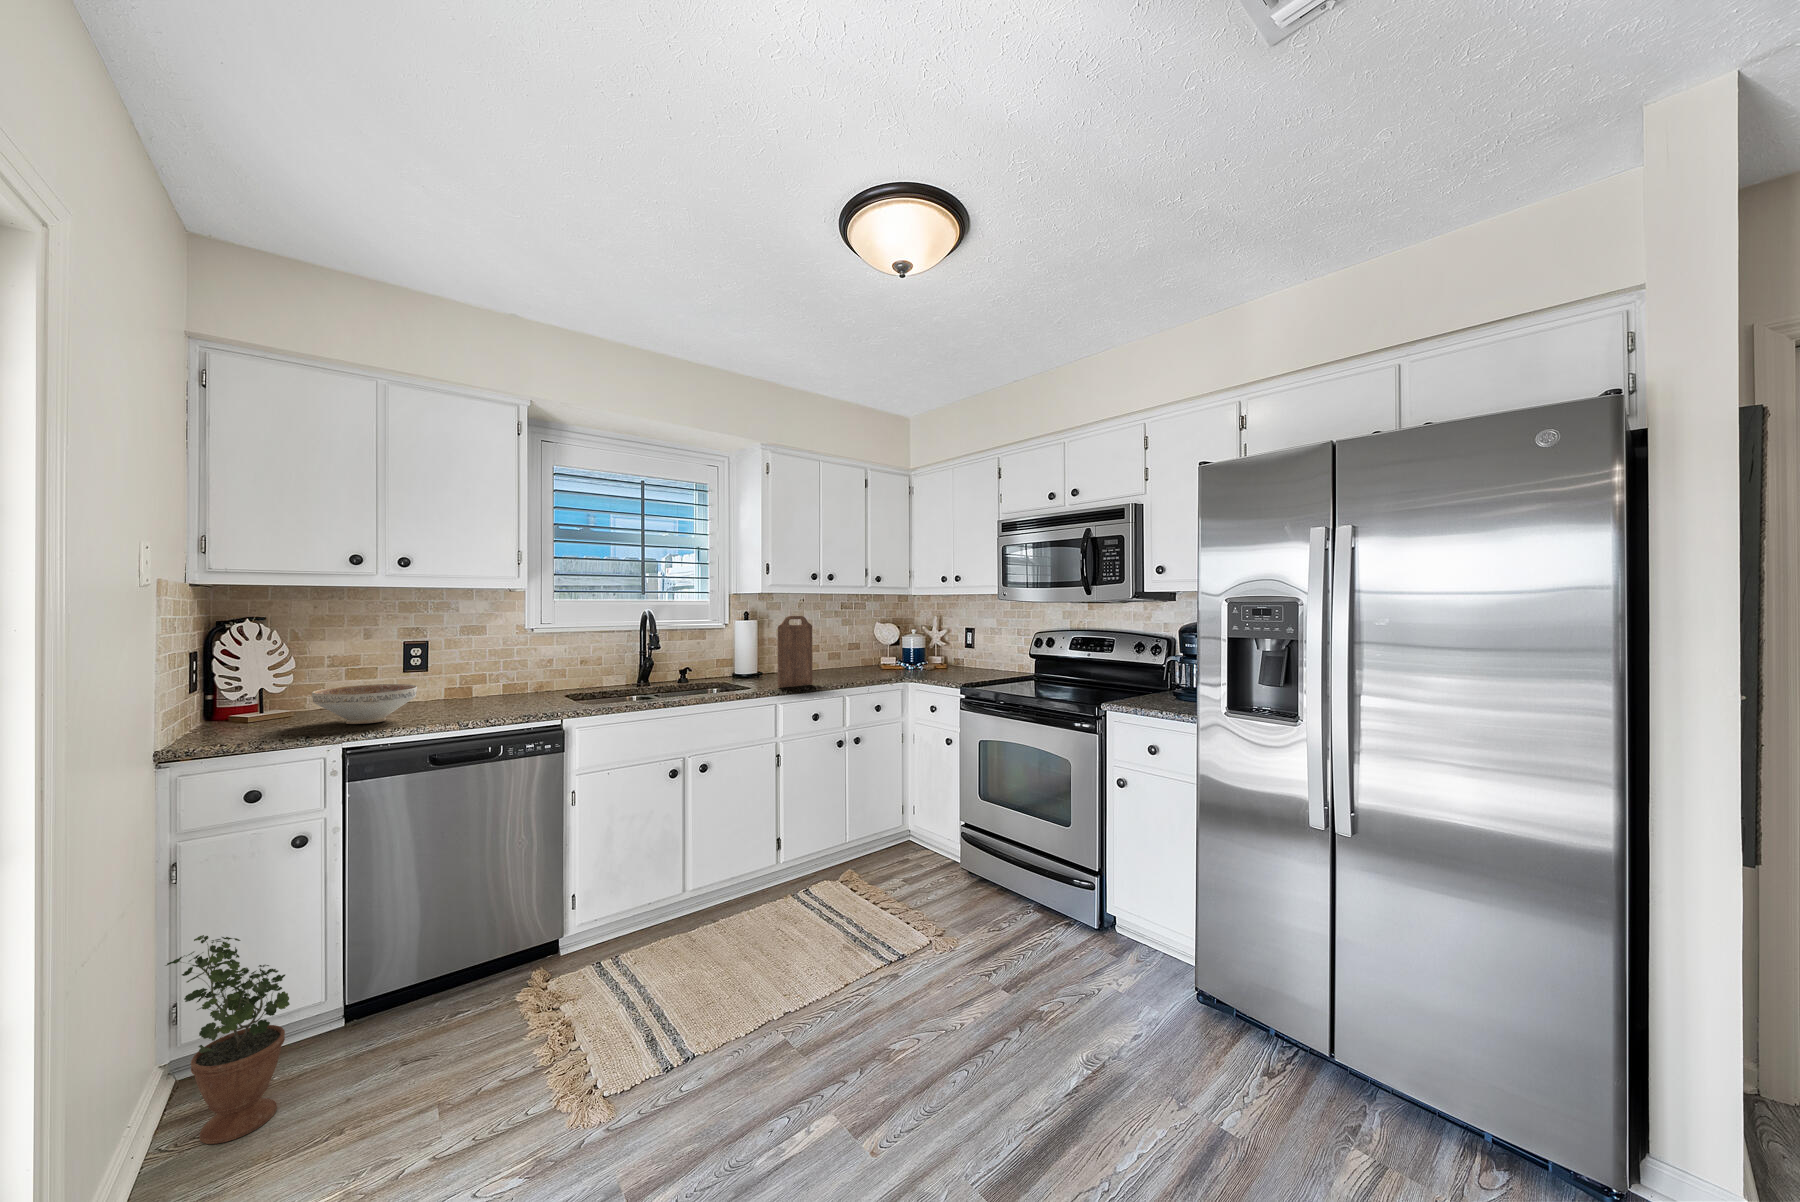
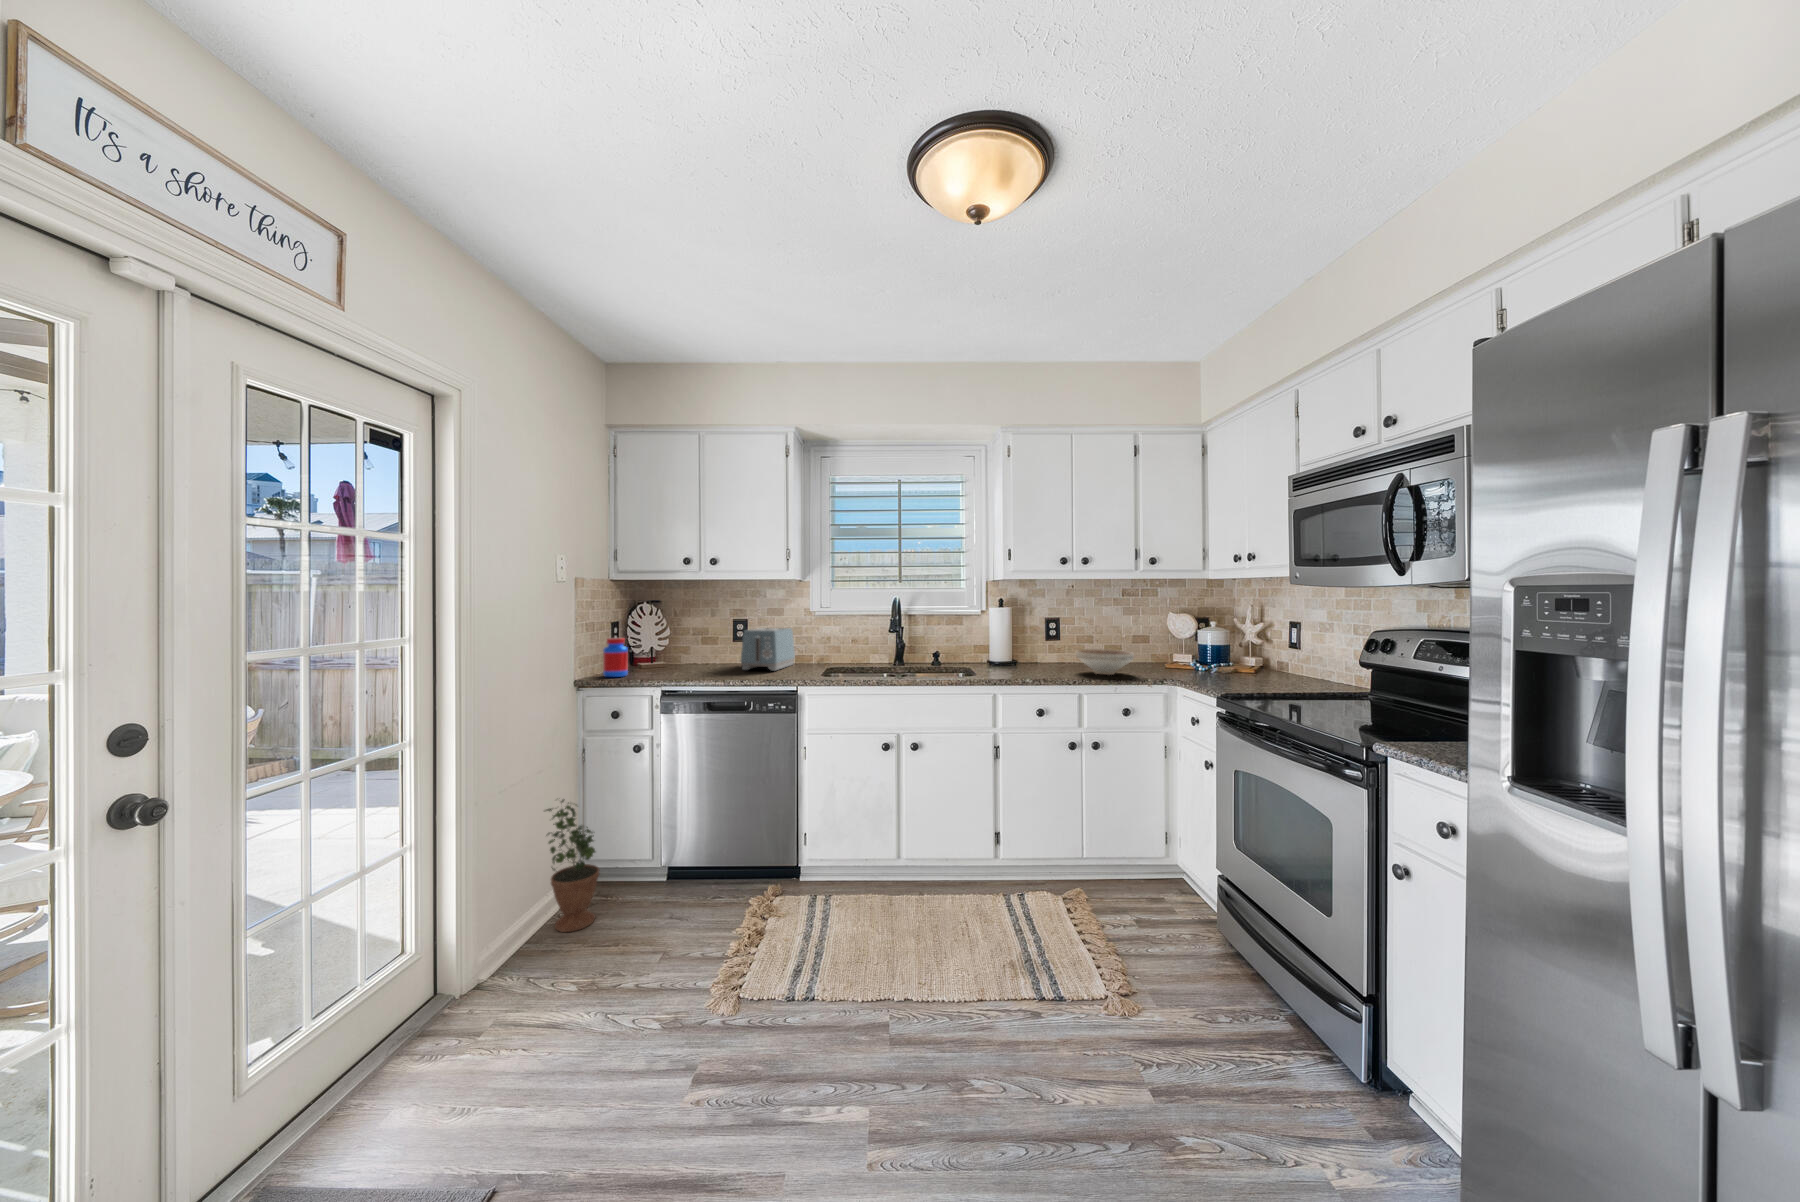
cutting board: present [778,616,812,688] -> none [1010,605,1052,678]
toaster: none [443,649,501,708] -> present [741,628,795,671]
jar: none [215,675,264,738] -> present [603,638,628,677]
decorative bowl: present [312,684,417,724] -> present [1076,649,1134,675]

